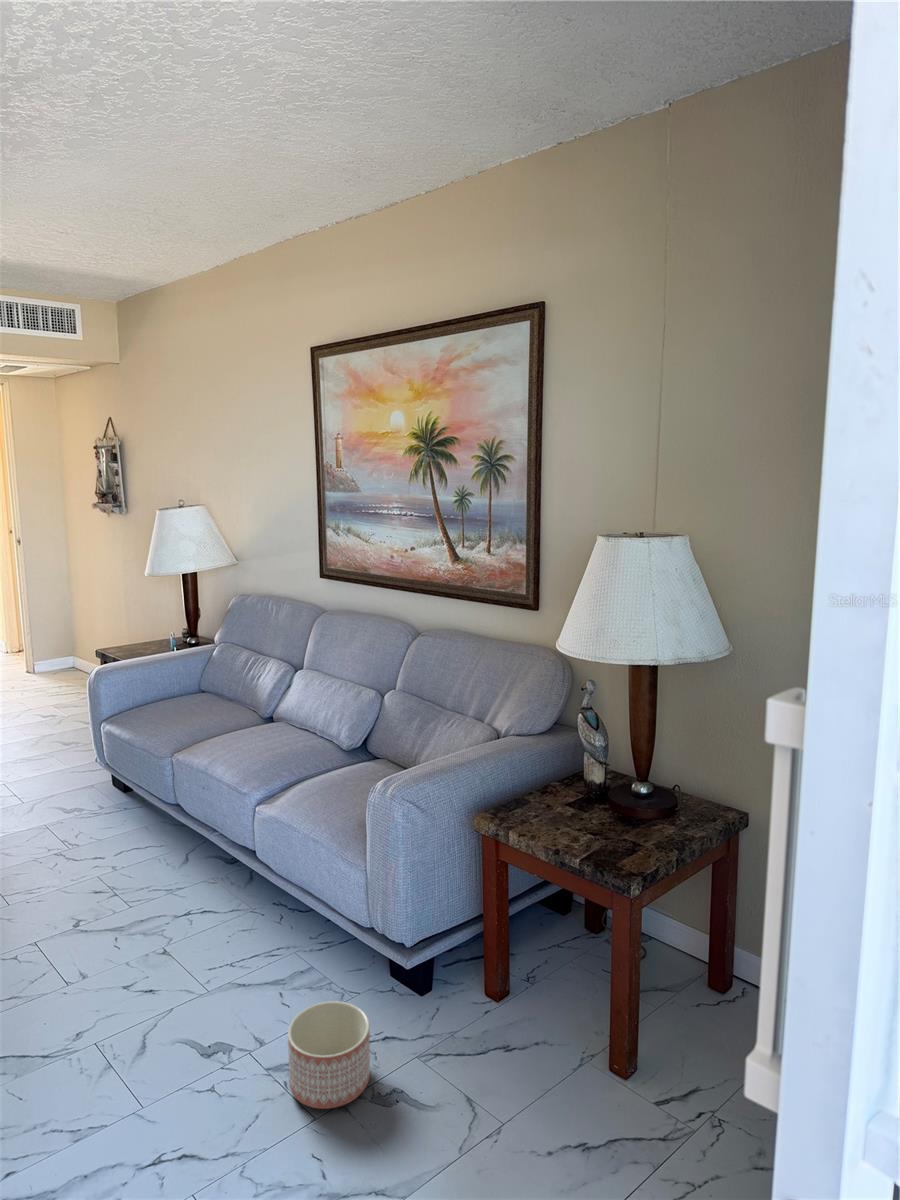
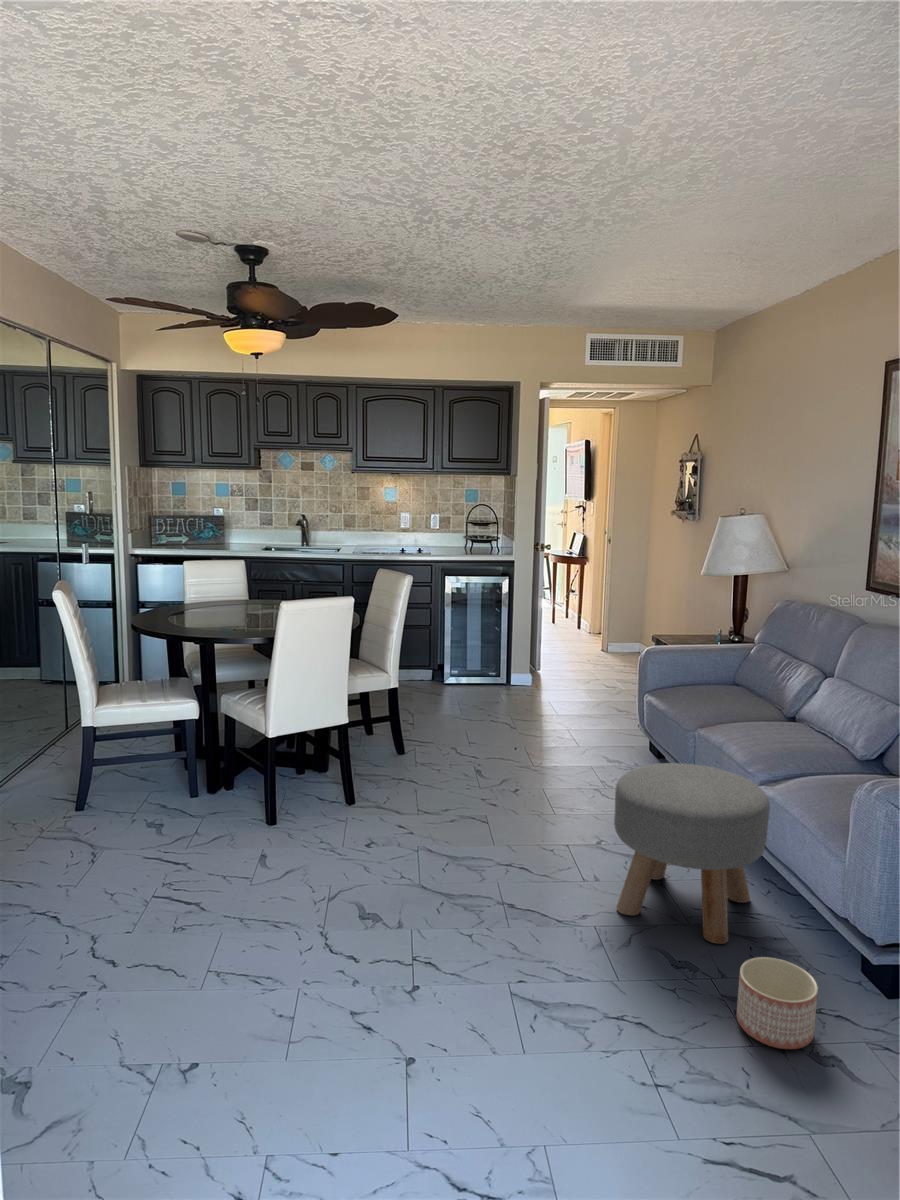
ottoman: none [96,801,280,1015] -> present [614,763,770,944]

